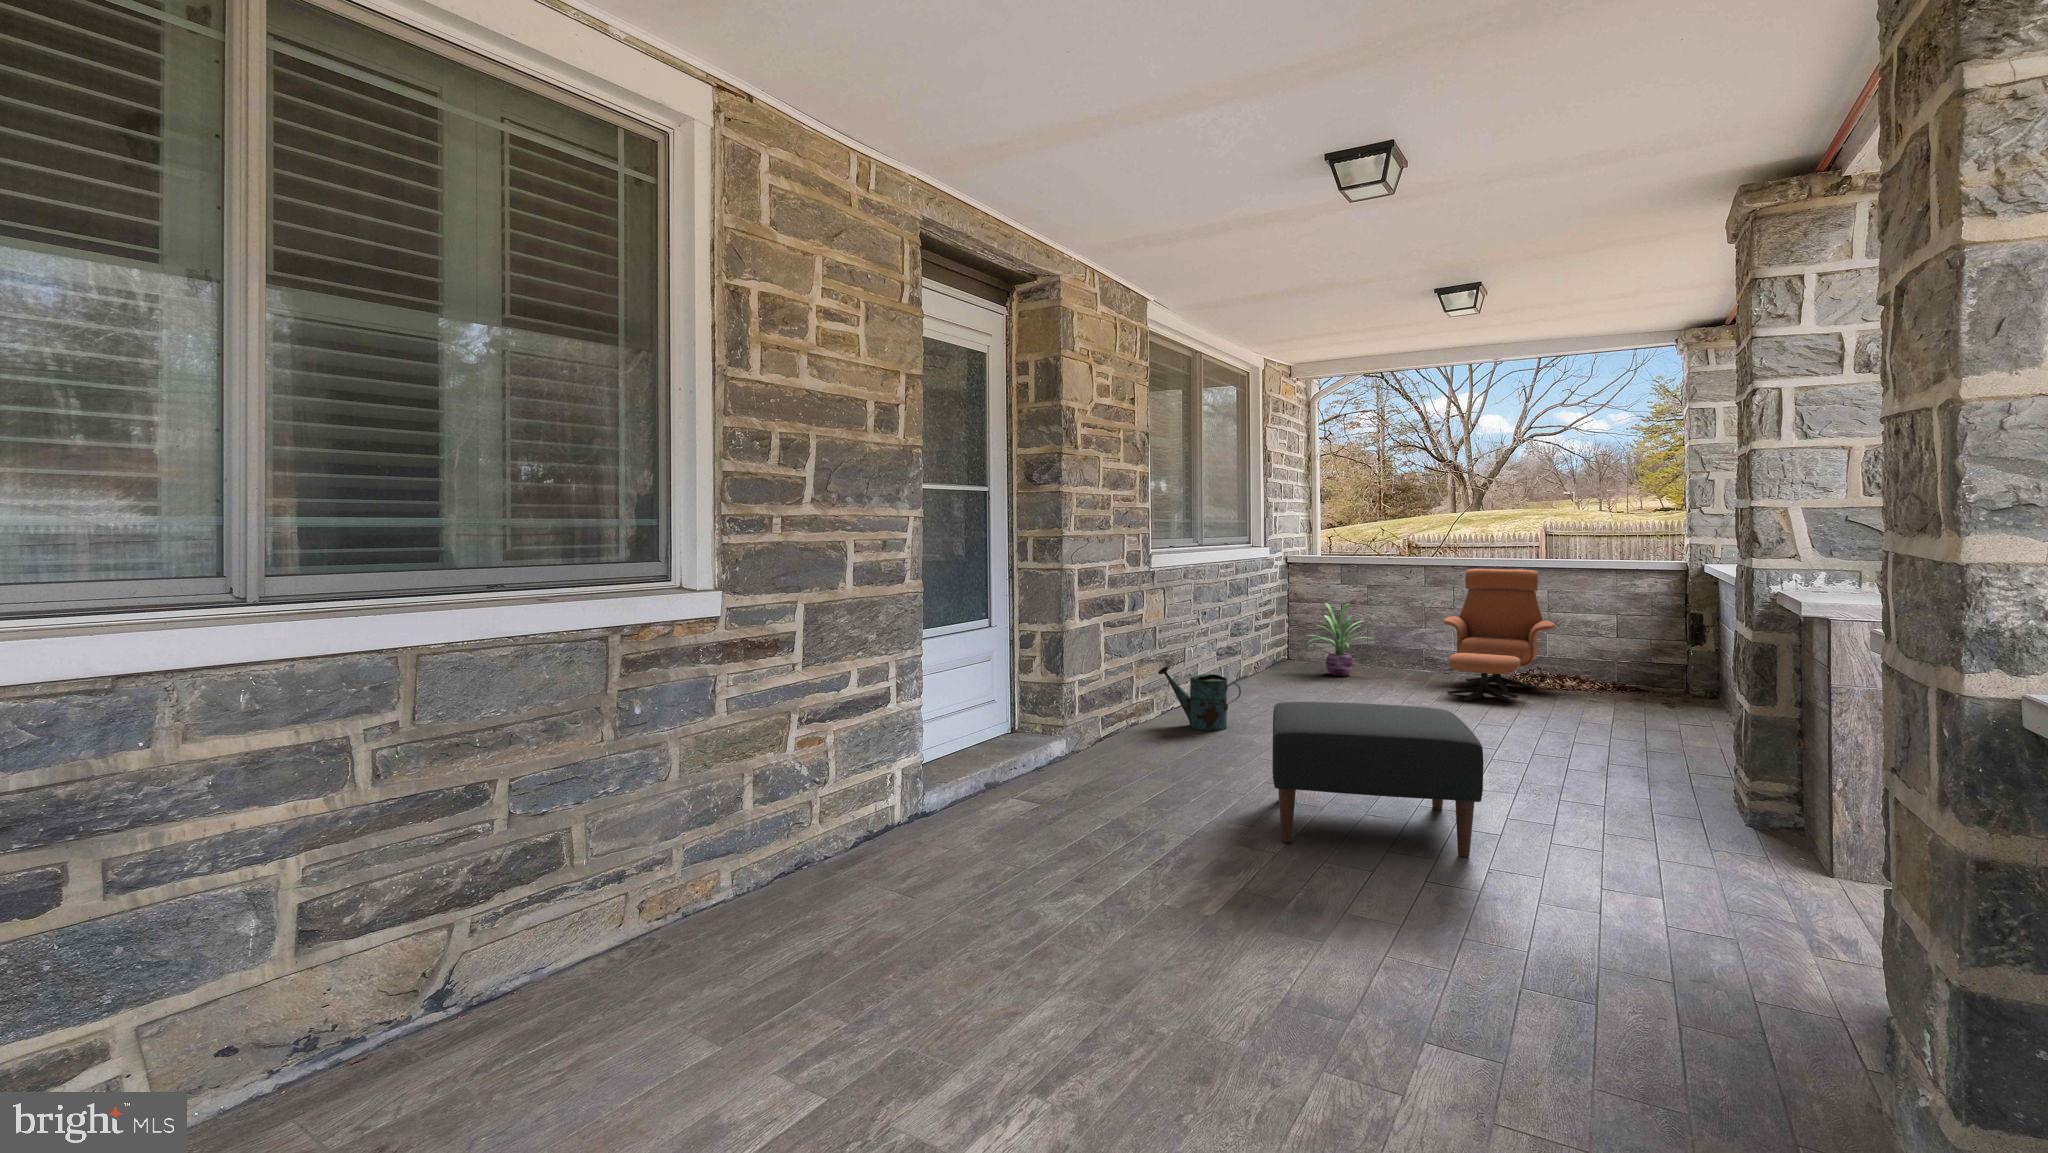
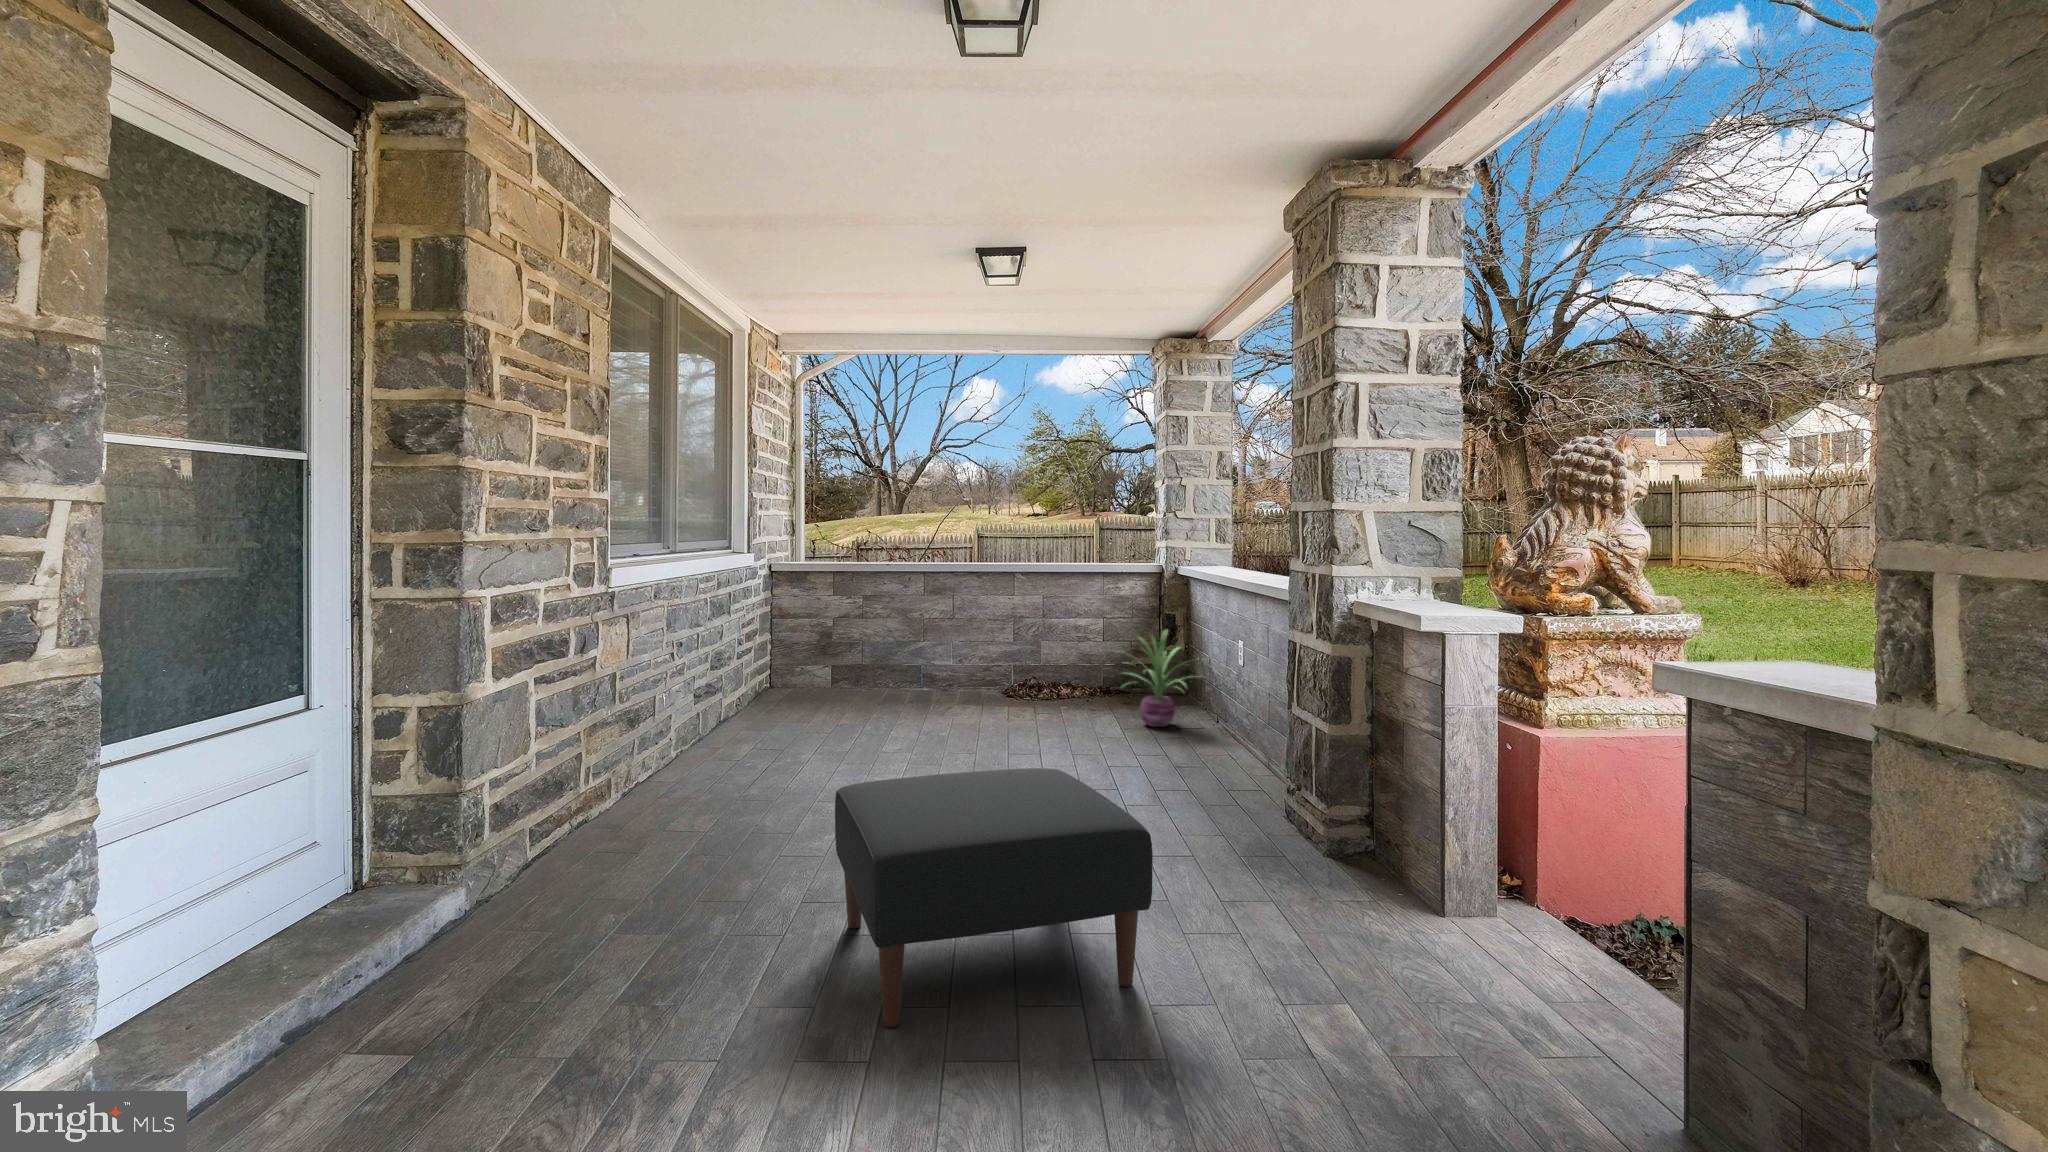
lounge chair: present [1444,569,1555,702] -> none [950,575,1057,723]
decorative plant: present [1308,603,1362,676] -> present [1125,630,1187,727]
watering can: present [1158,666,1241,731] -> none [624,725,749,813]

